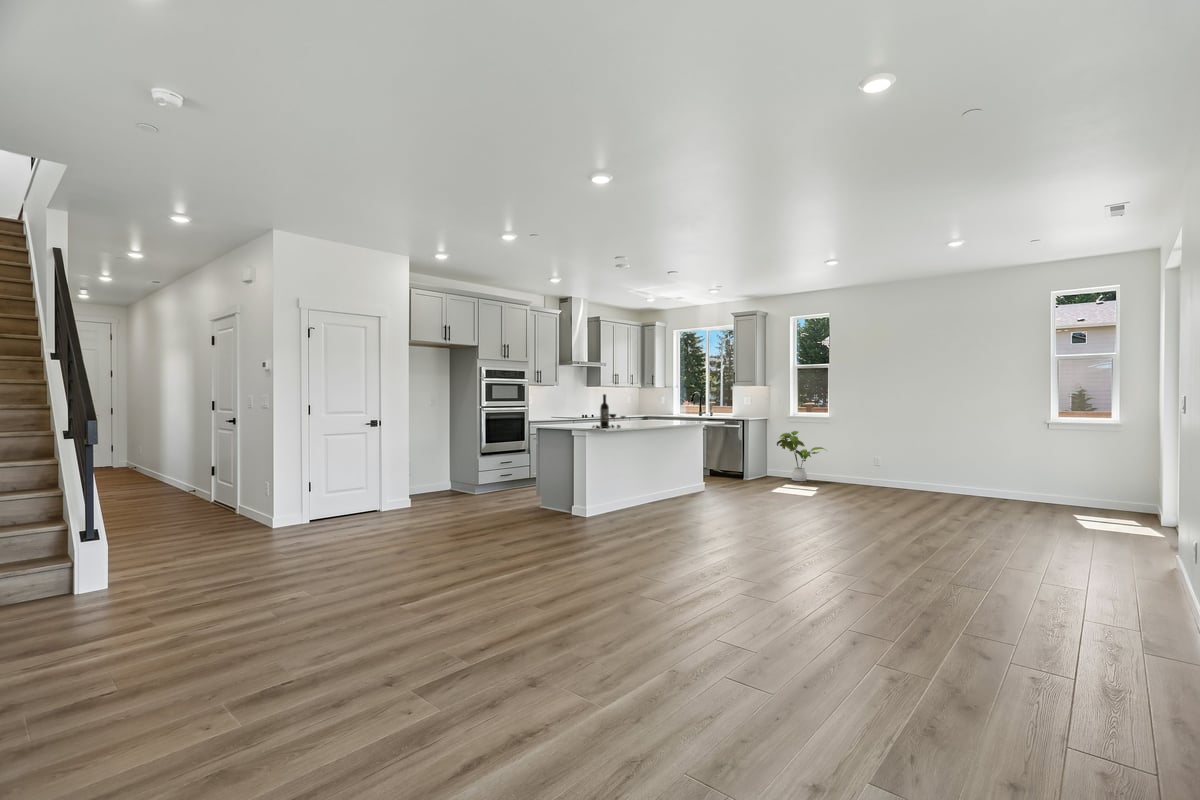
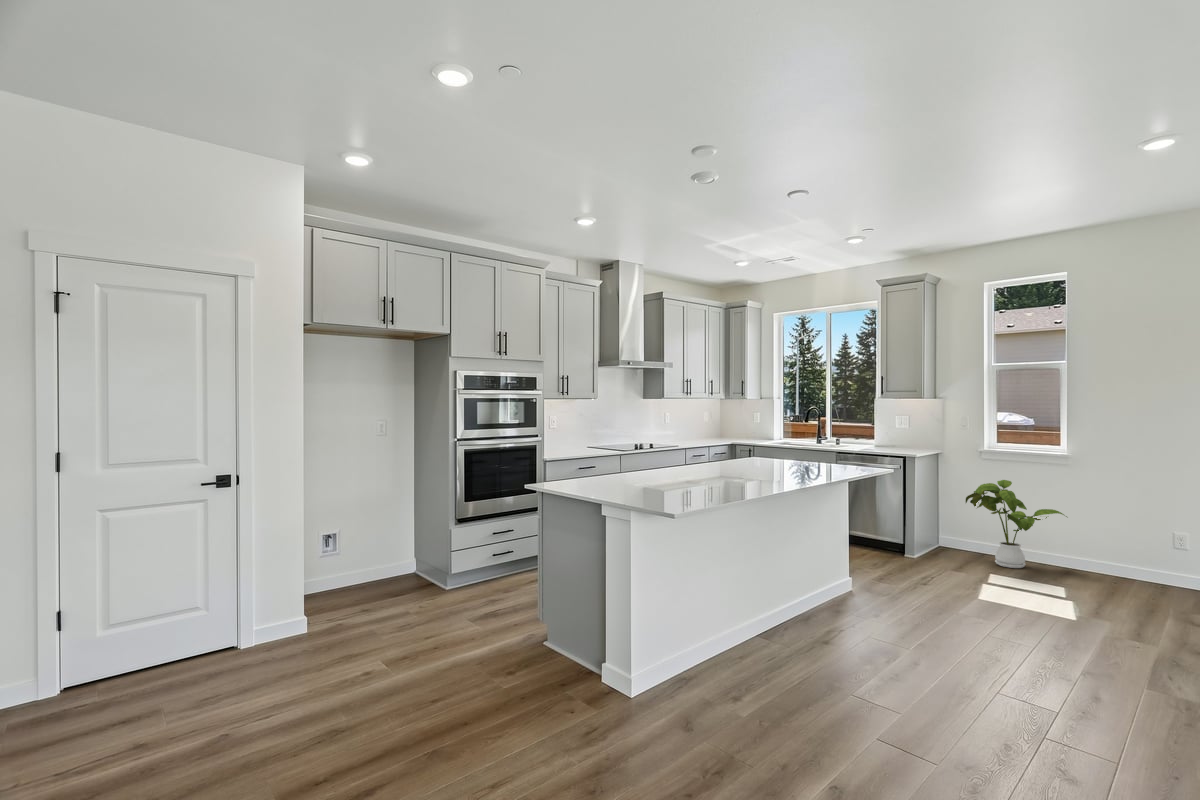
wine bottle: present [593,394,625,428] -> none [643,425,714,496]

